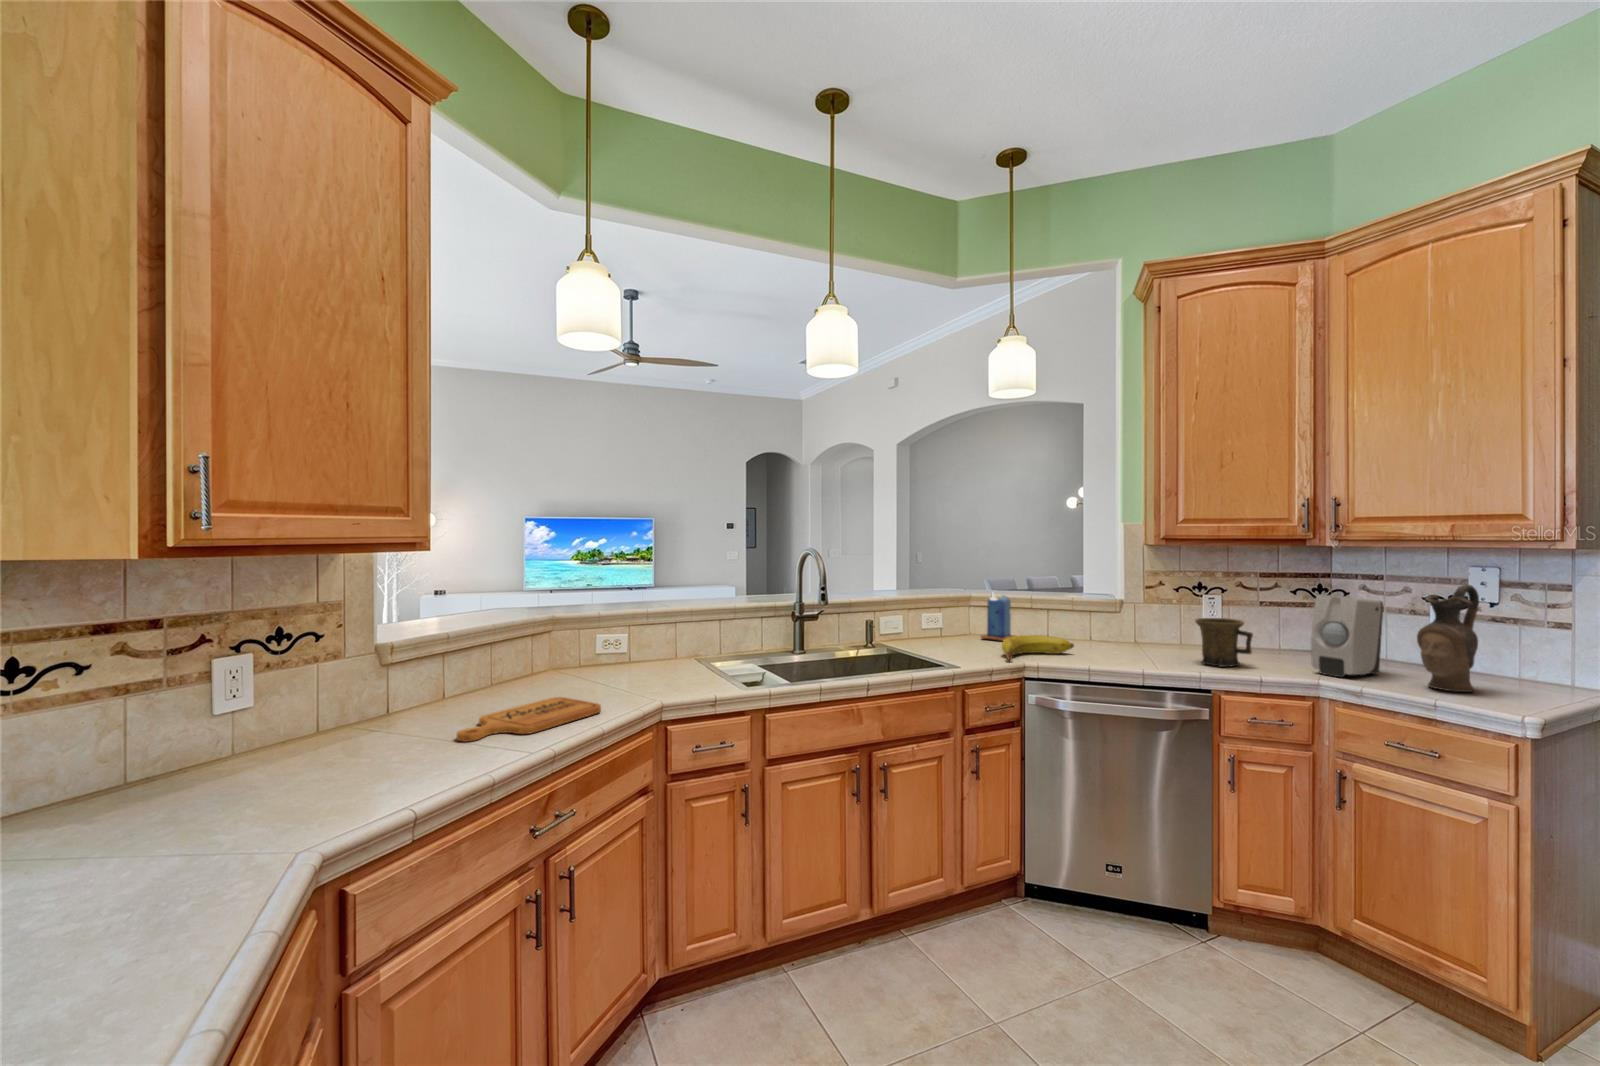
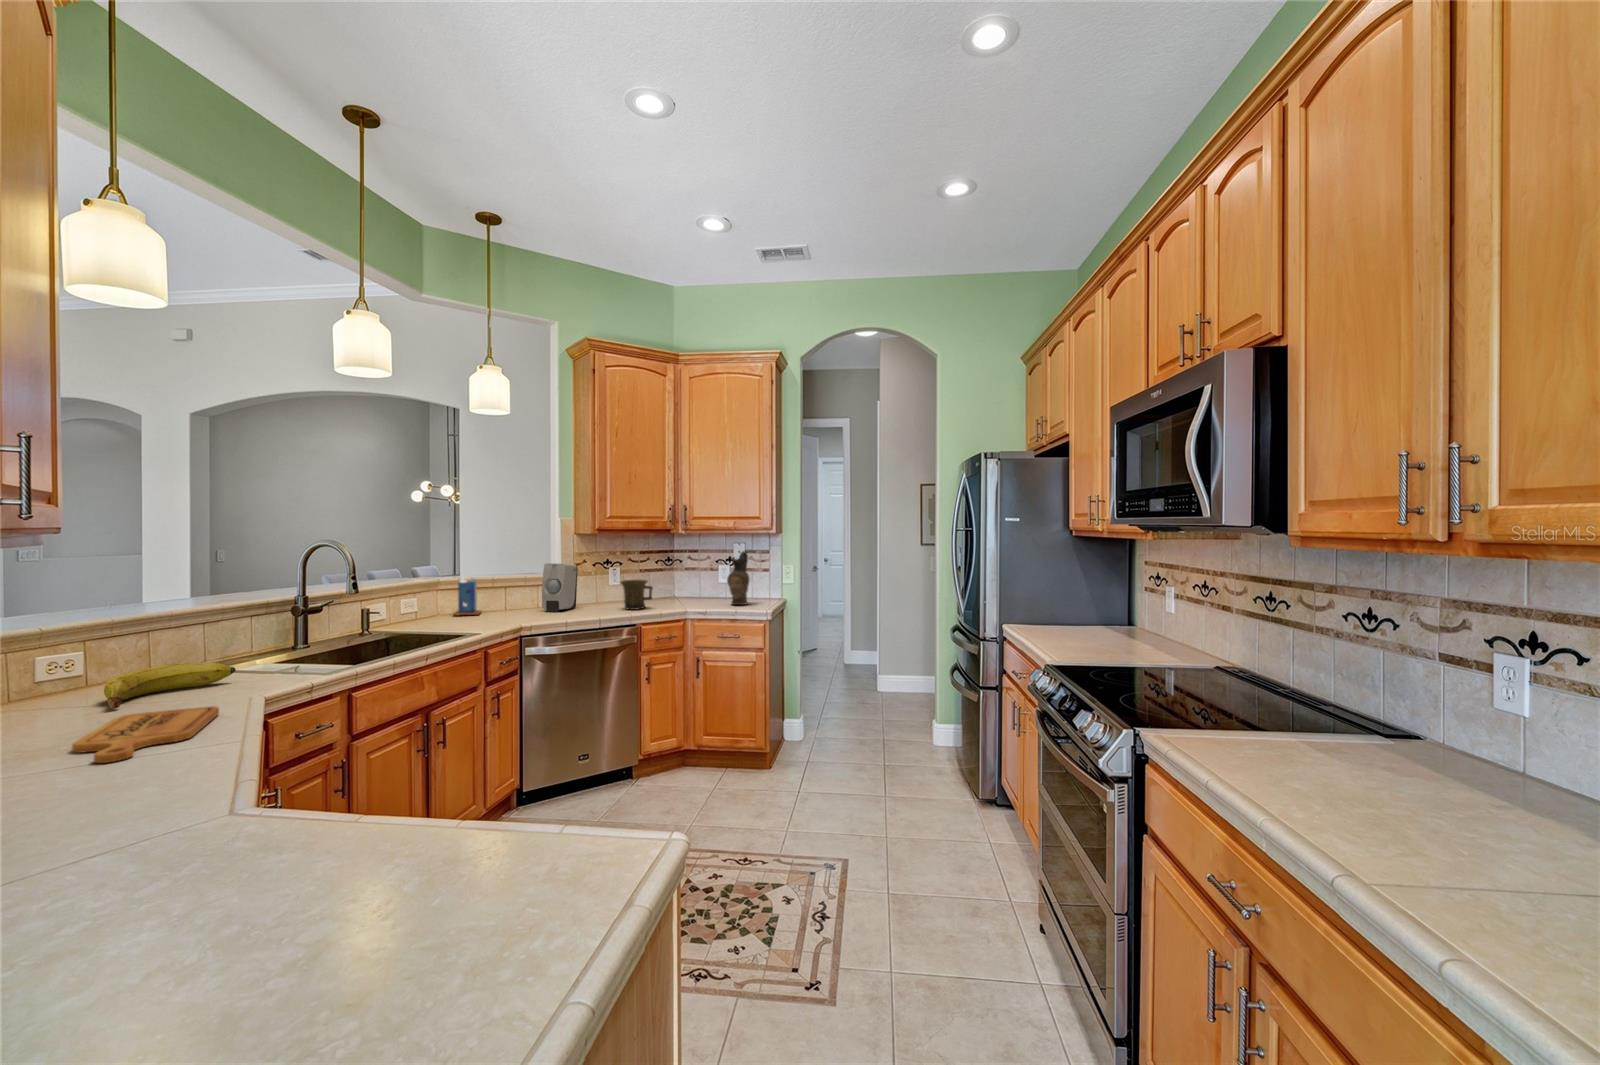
soap dispenser: present [1311,595,1383,677] -> present [542,563,578,612]
banana: present [1002,635,1074,660] -> present [104,663,236,709]

